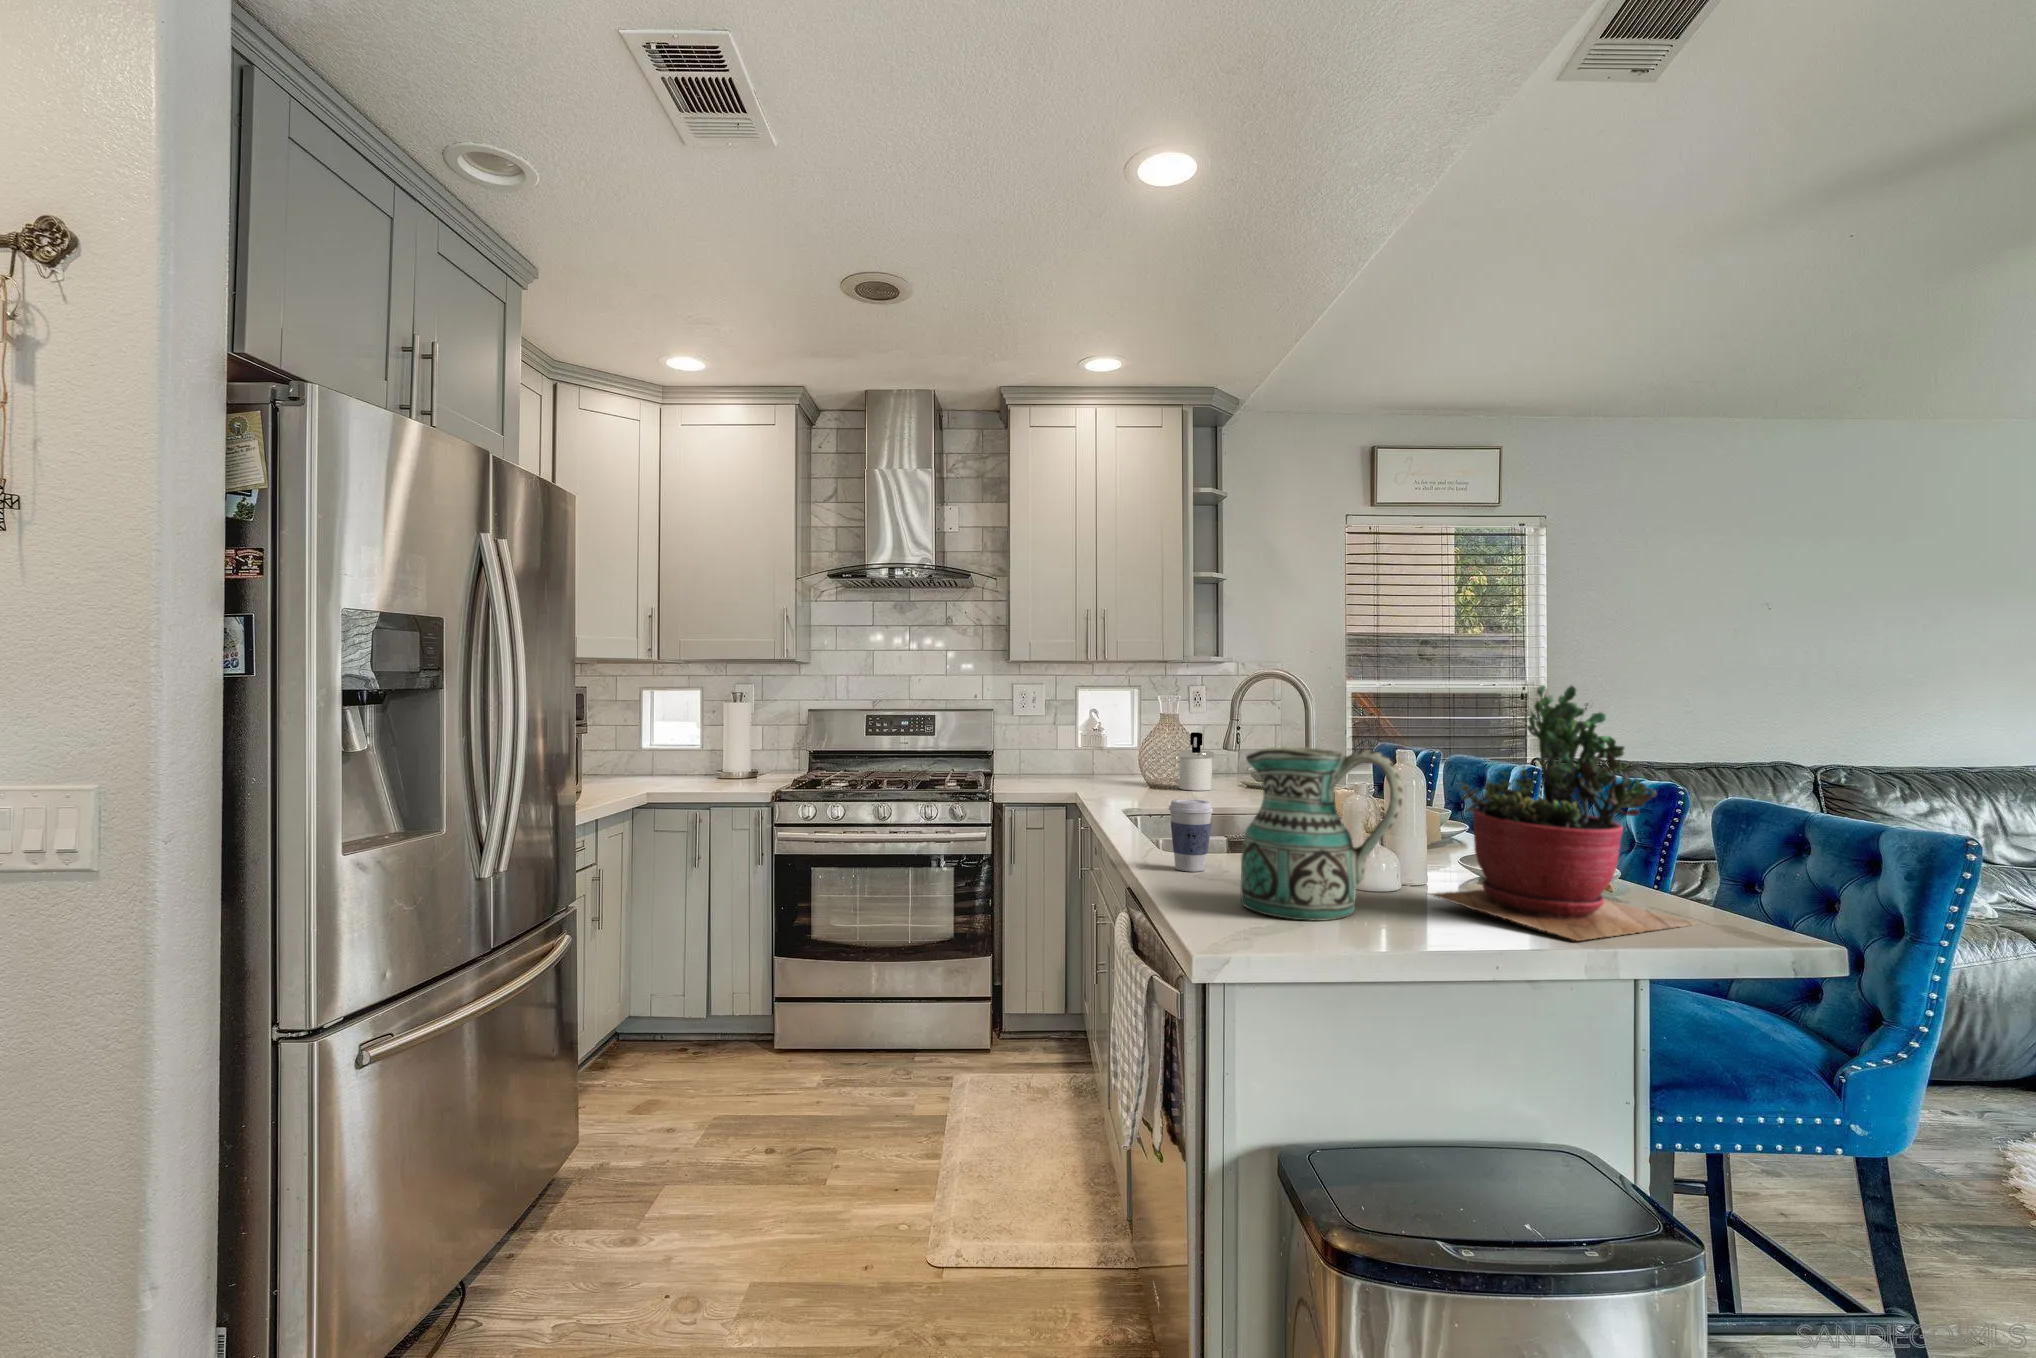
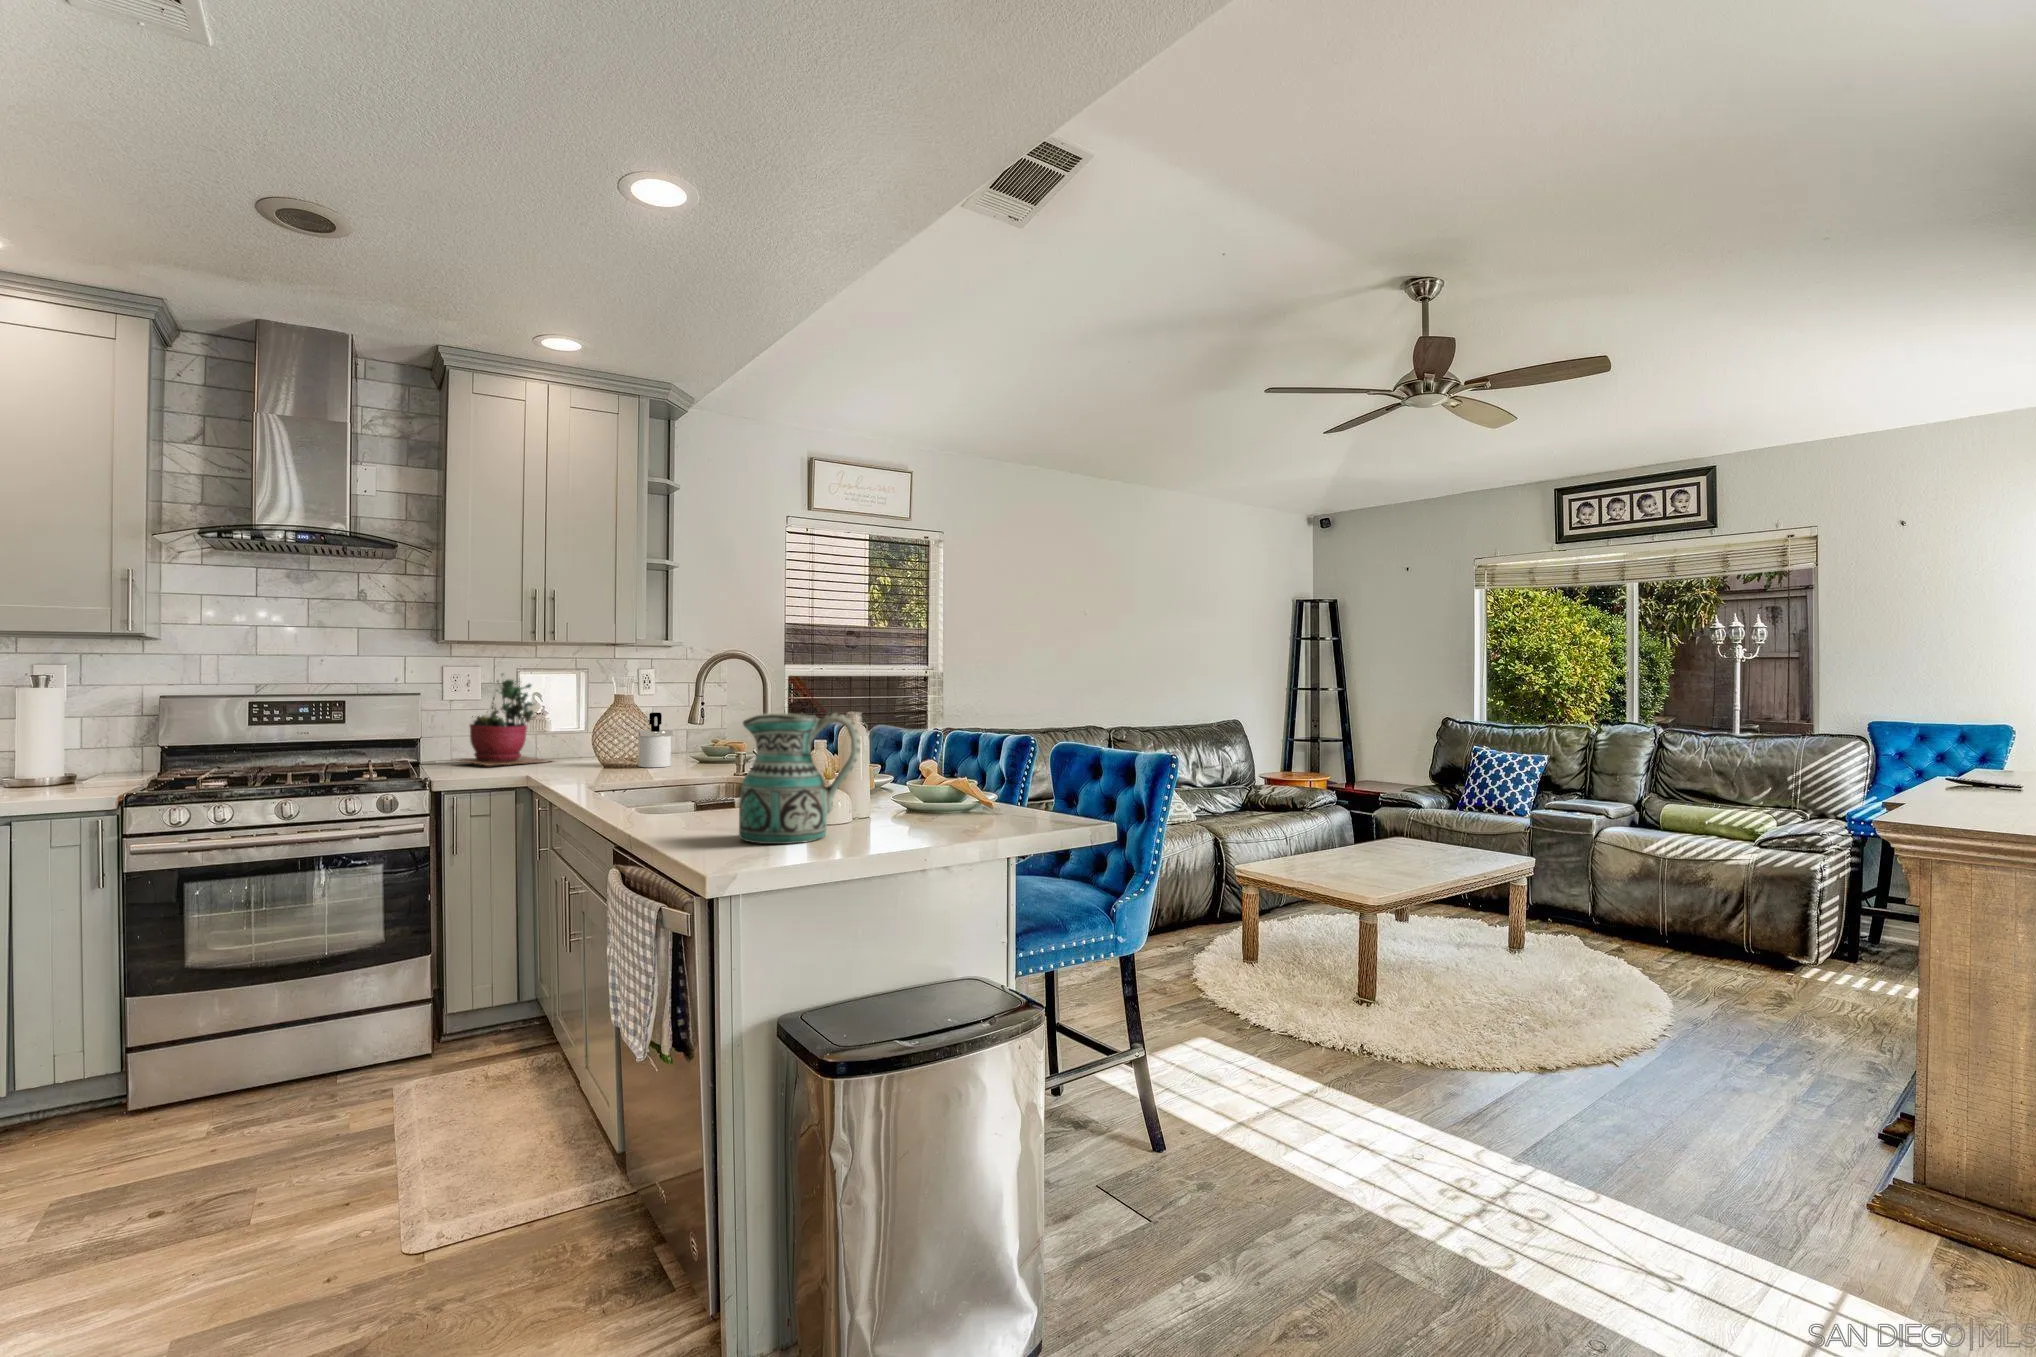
succulent plant: present [1430,685,1697,941] -> present [458,674,551,766]
coffee cup: present [1169,799,1213,872] -> none [664,764,703,825]

